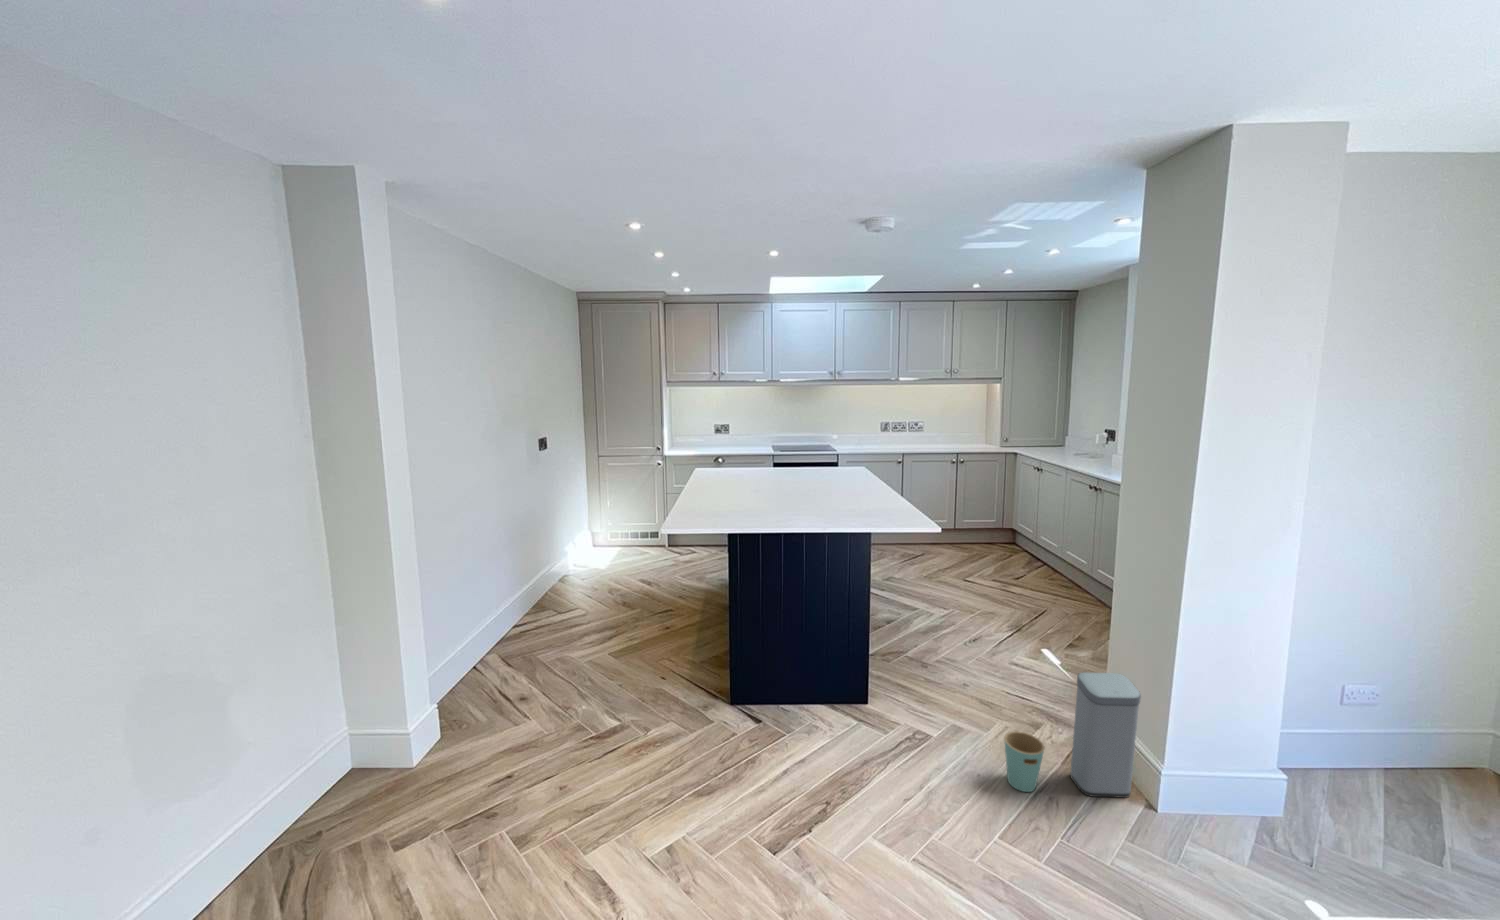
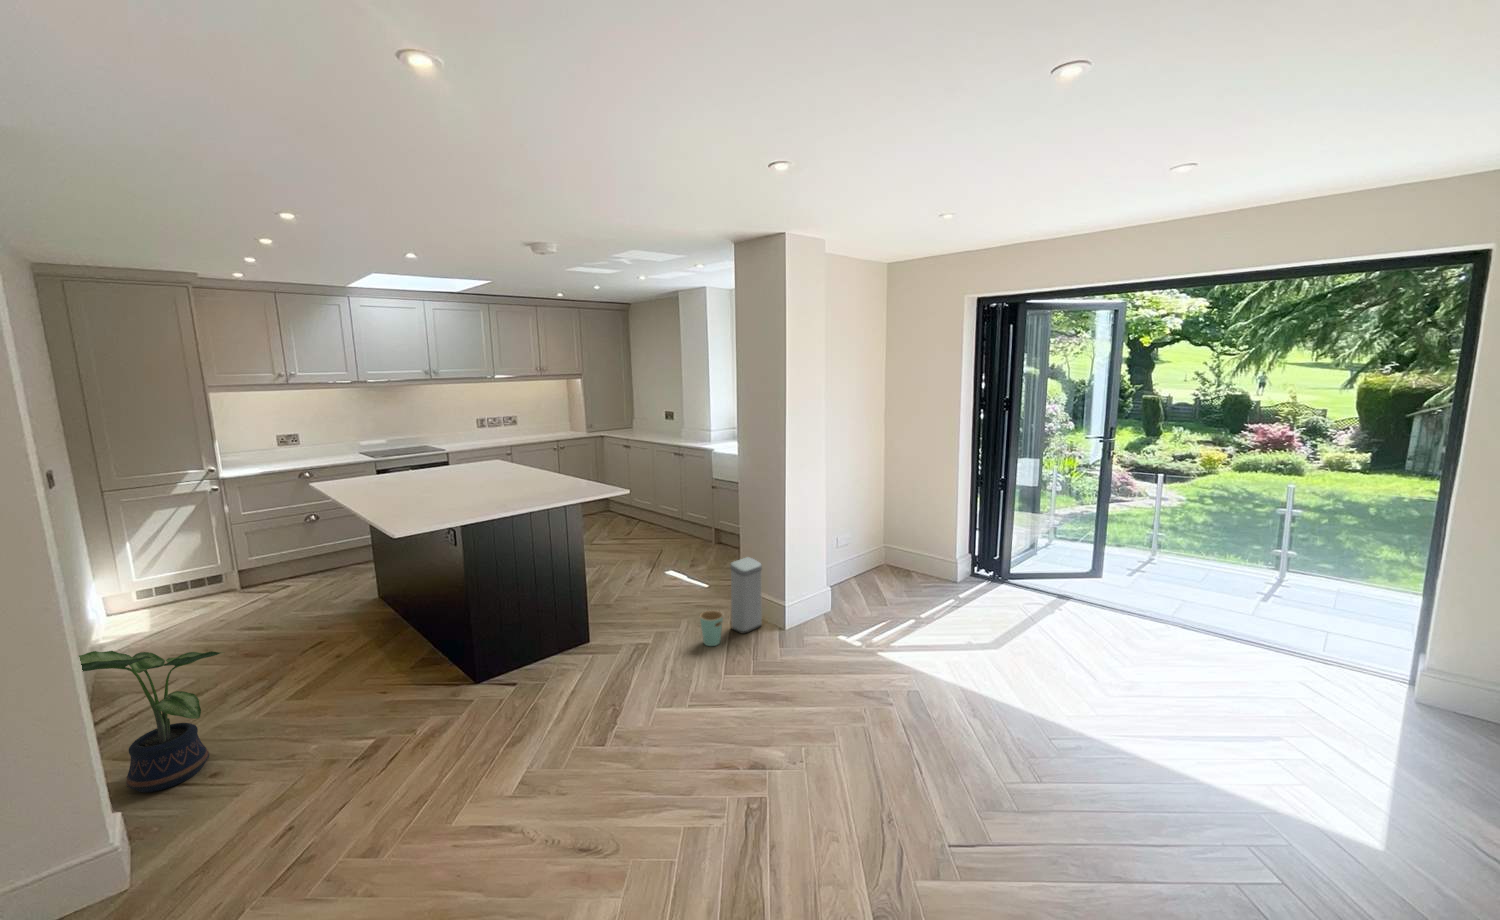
potted plant: none [457,569,556,686] -> present [79,651,223,792]

